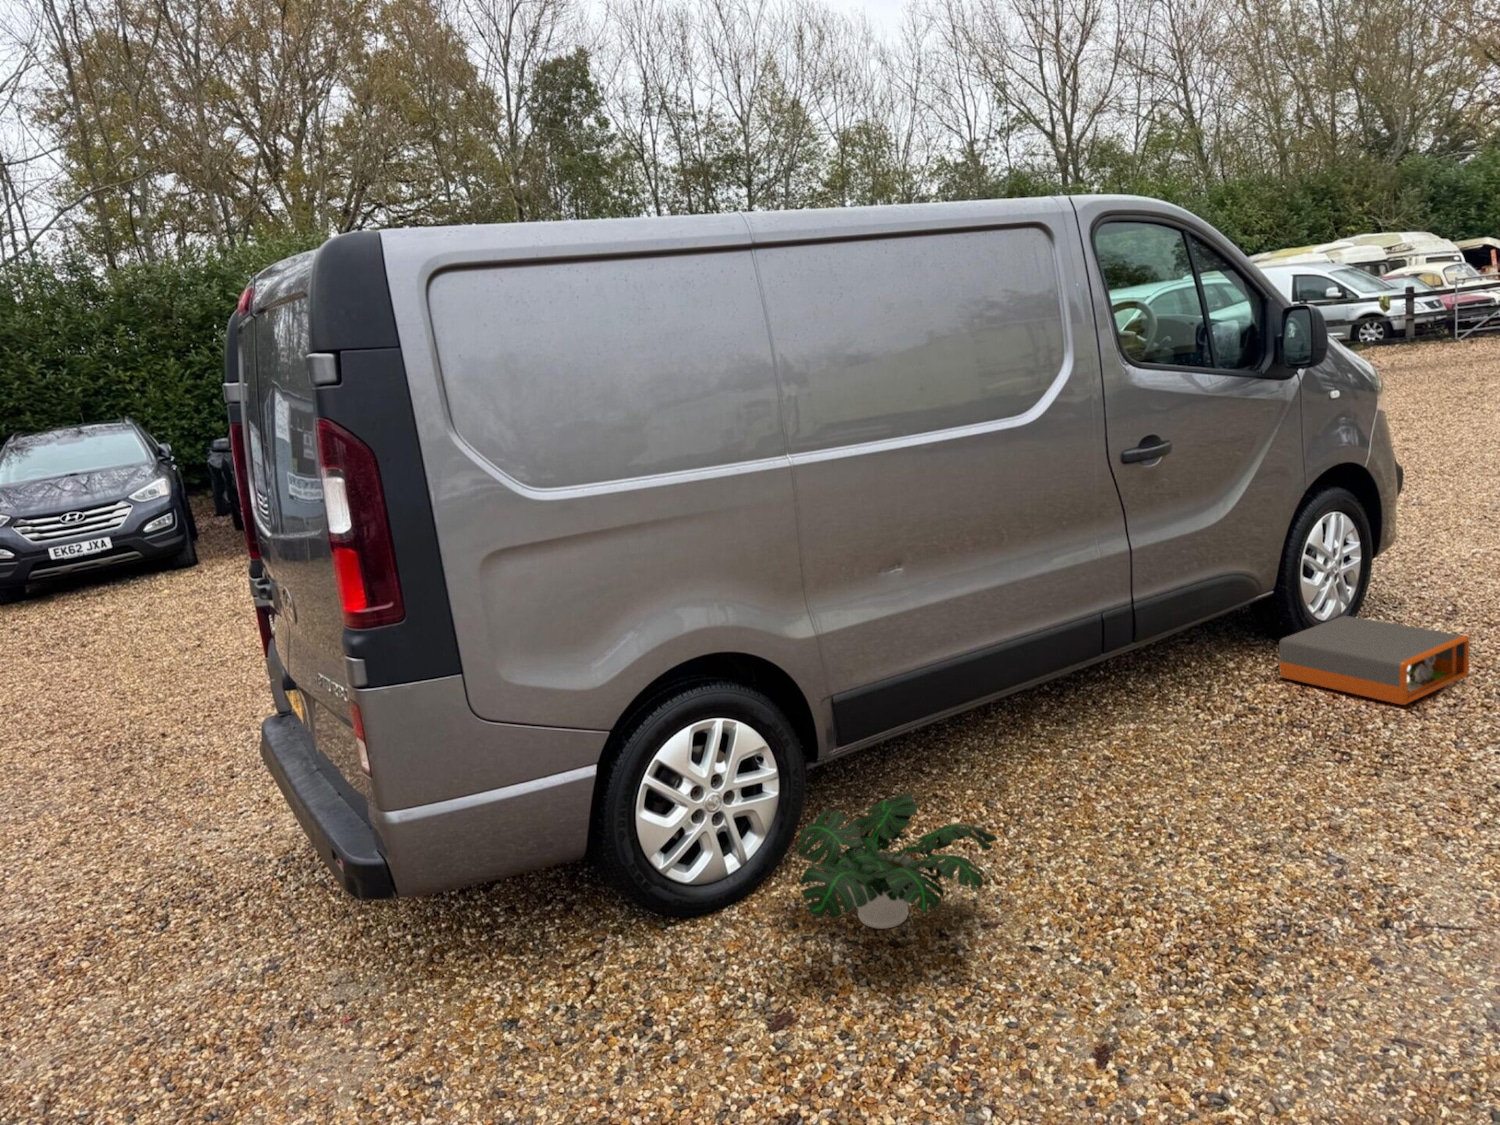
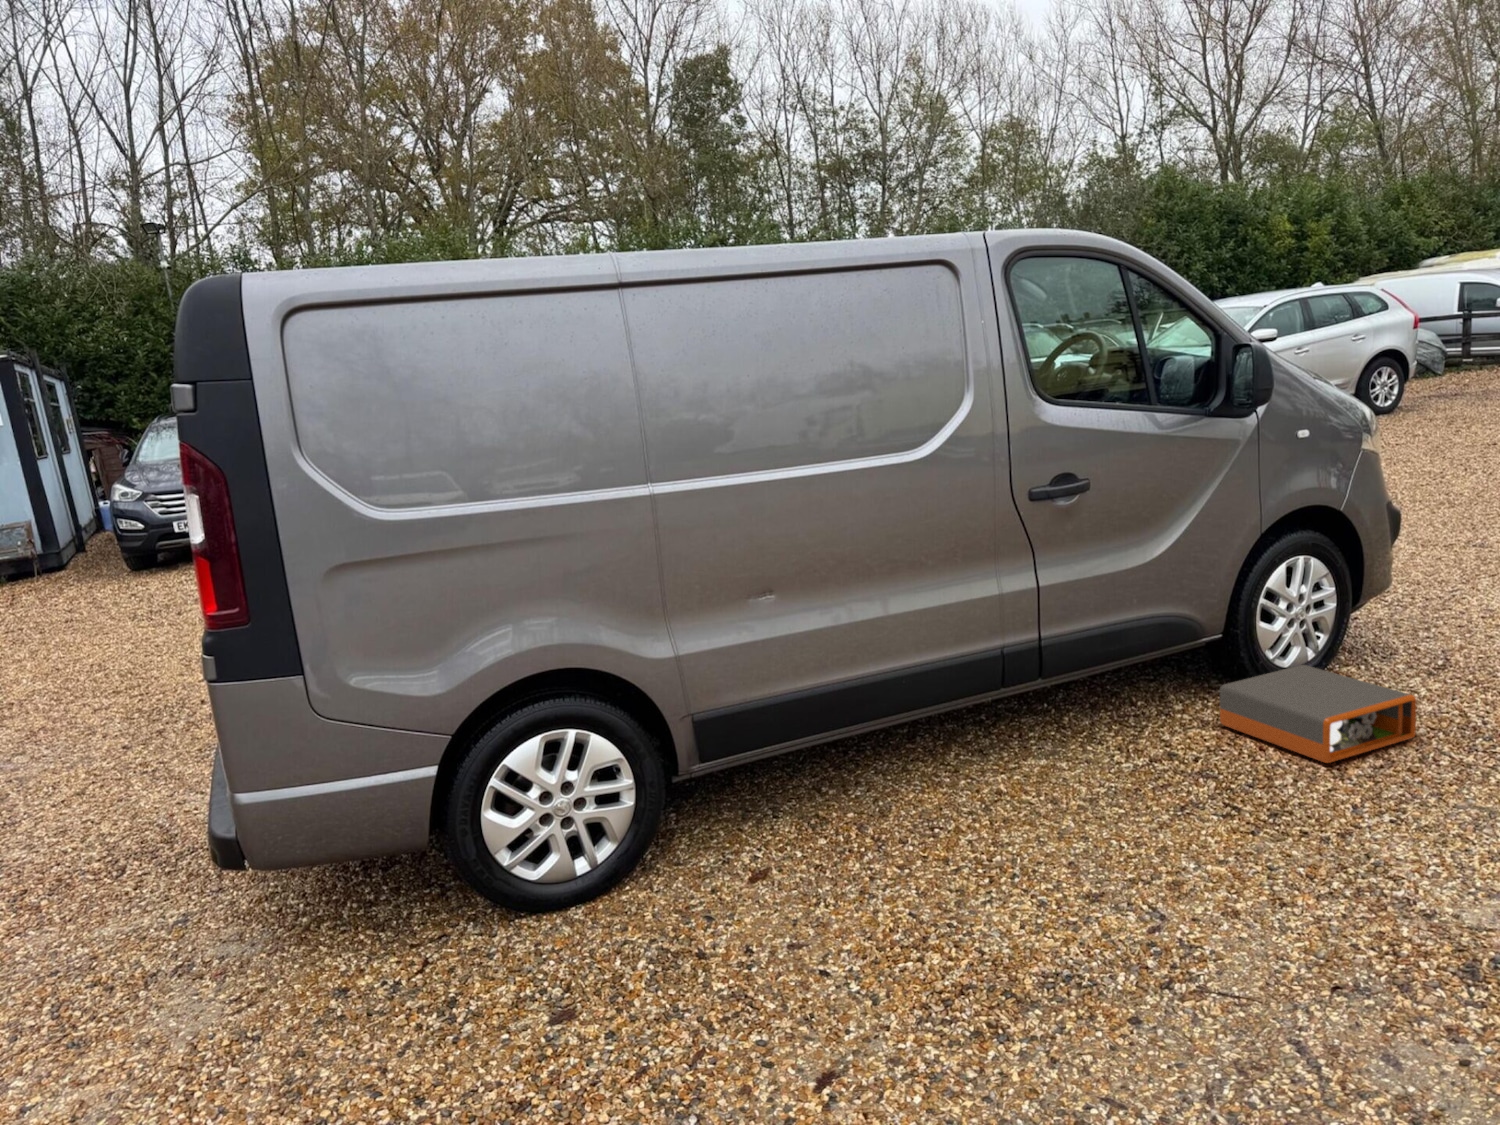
potted plant: present [794,793,997,929] -> none [604,814,813,940]

